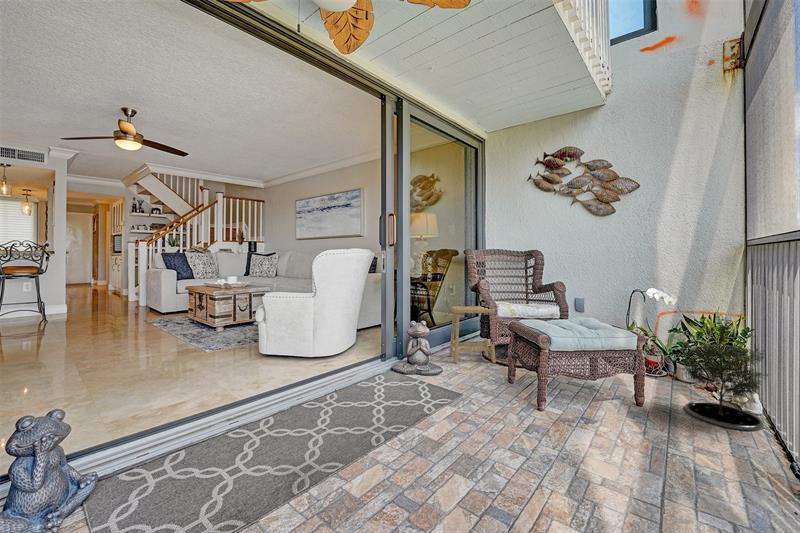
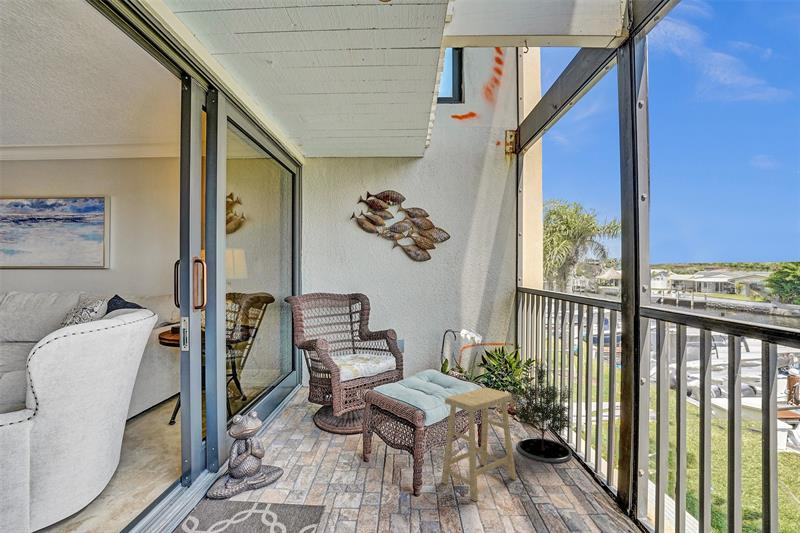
footstool: present [449,306,496,363] -> present [441,388,516,501]

